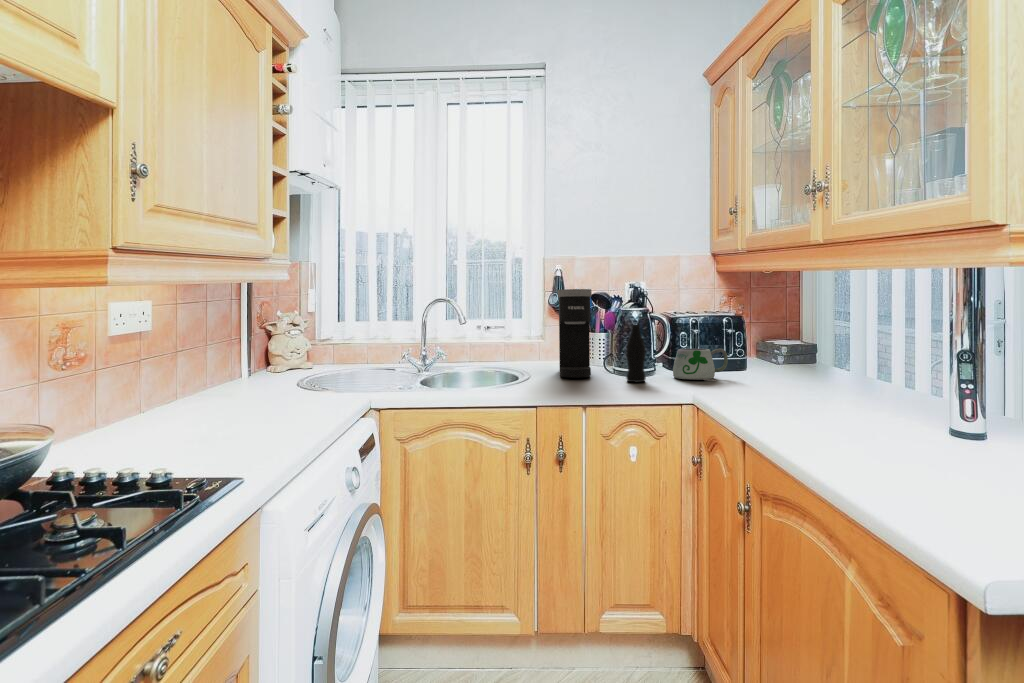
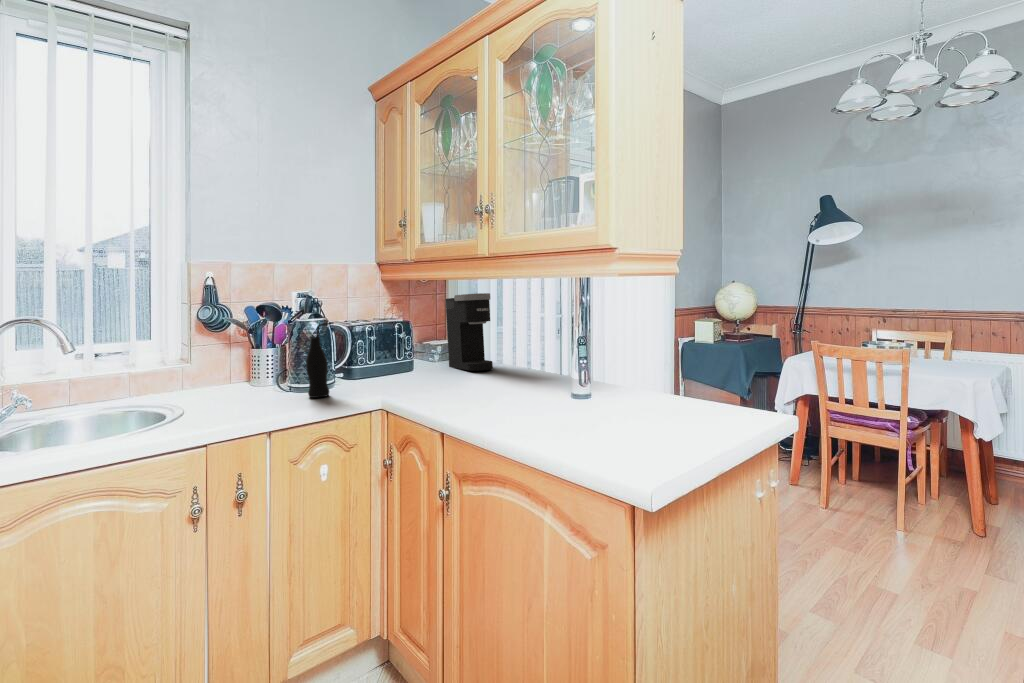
coffee maker: present [558,289,592,378] -> present [445,293,493,371]
mug: present [673,348,728,381] -> none [354,355,406,388]

